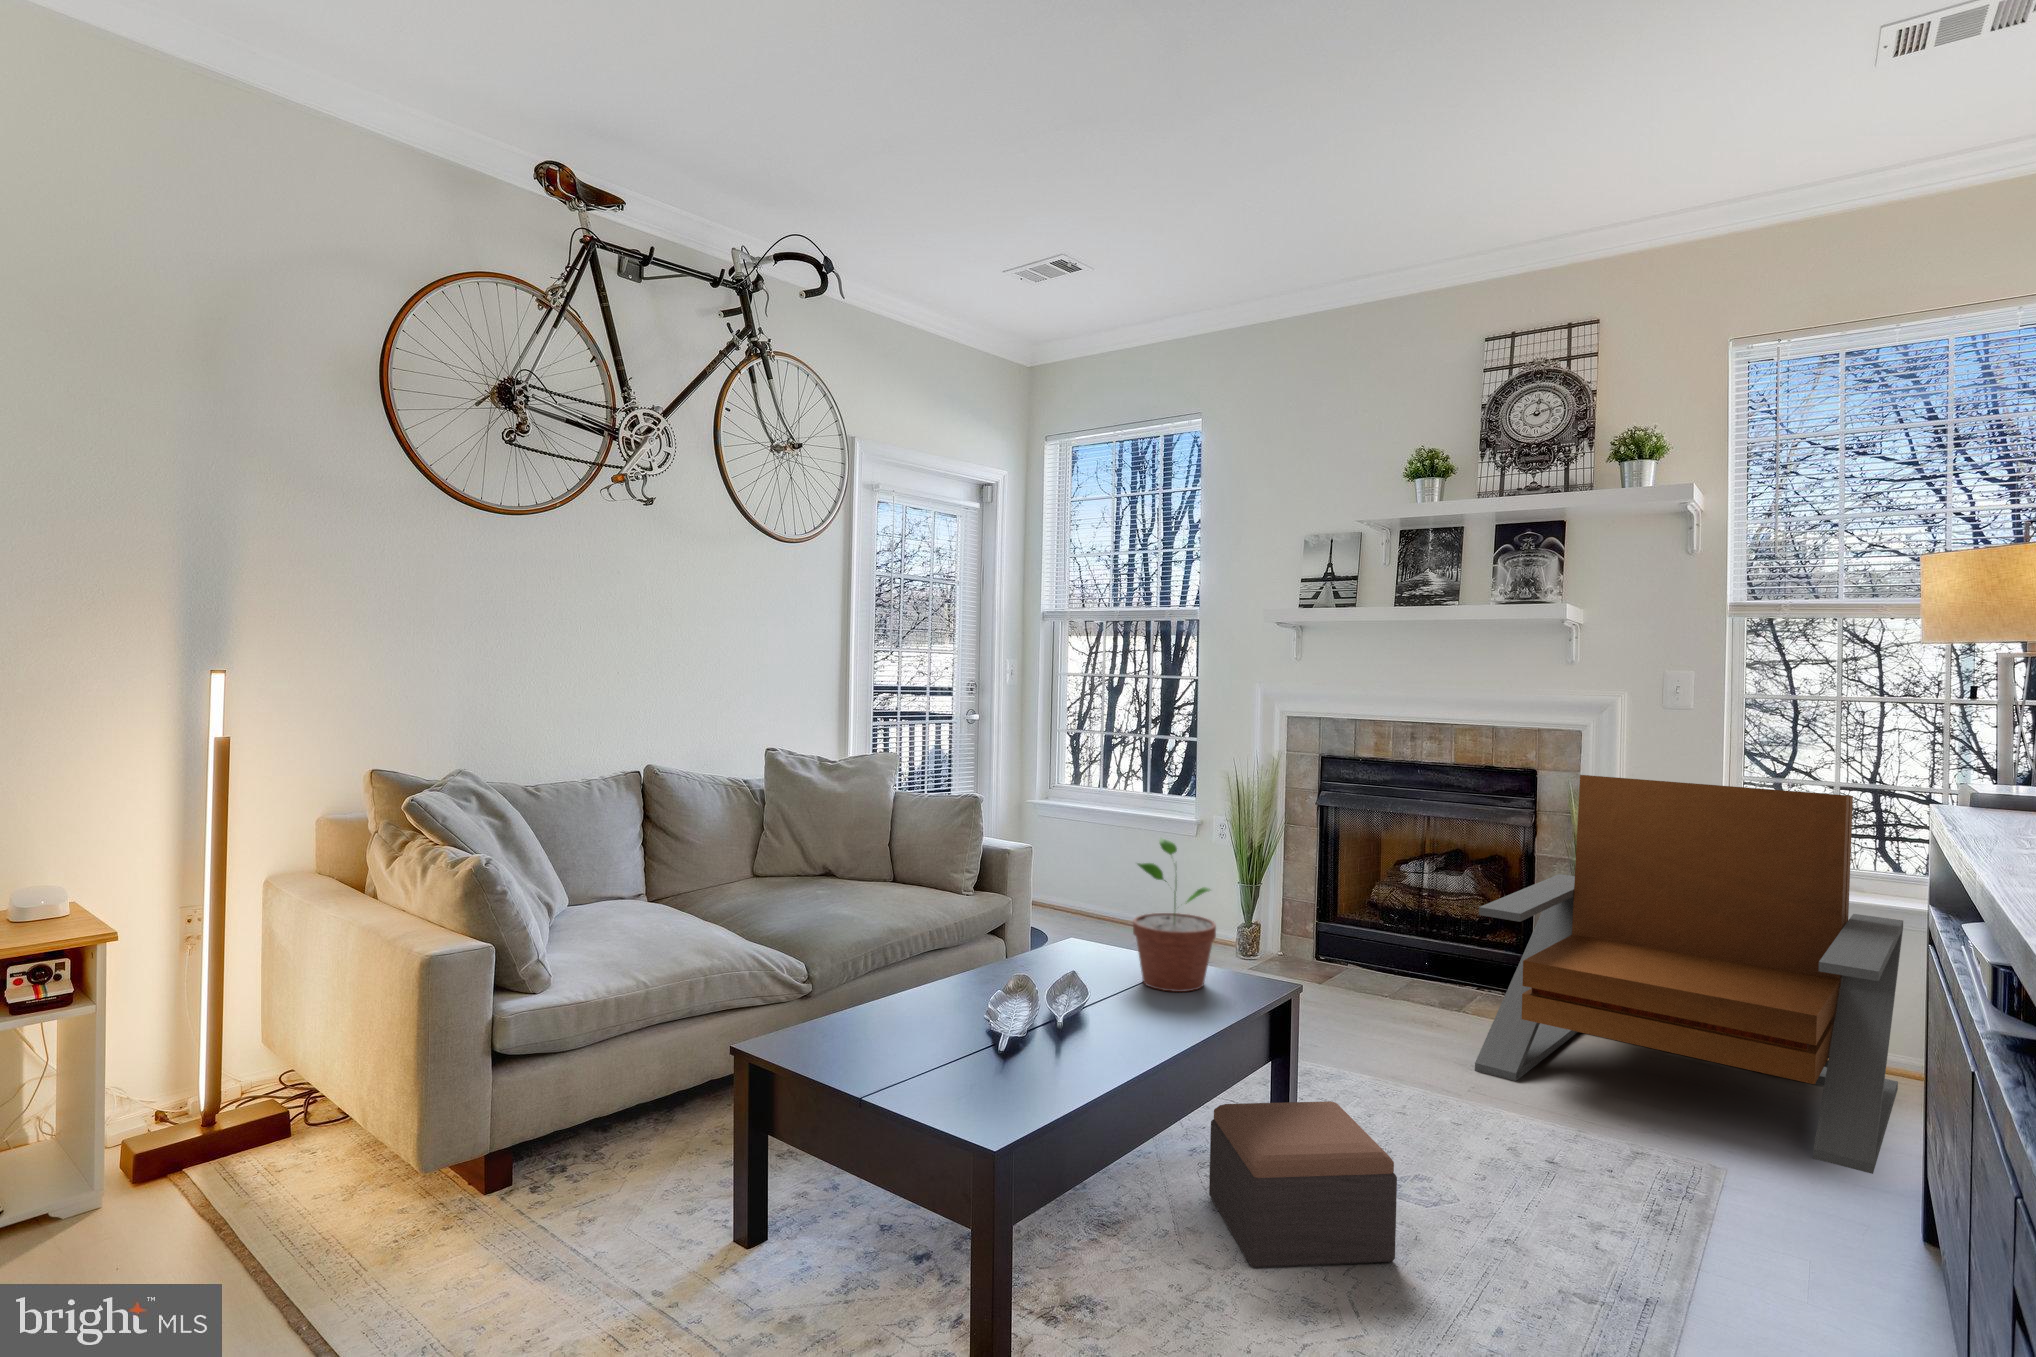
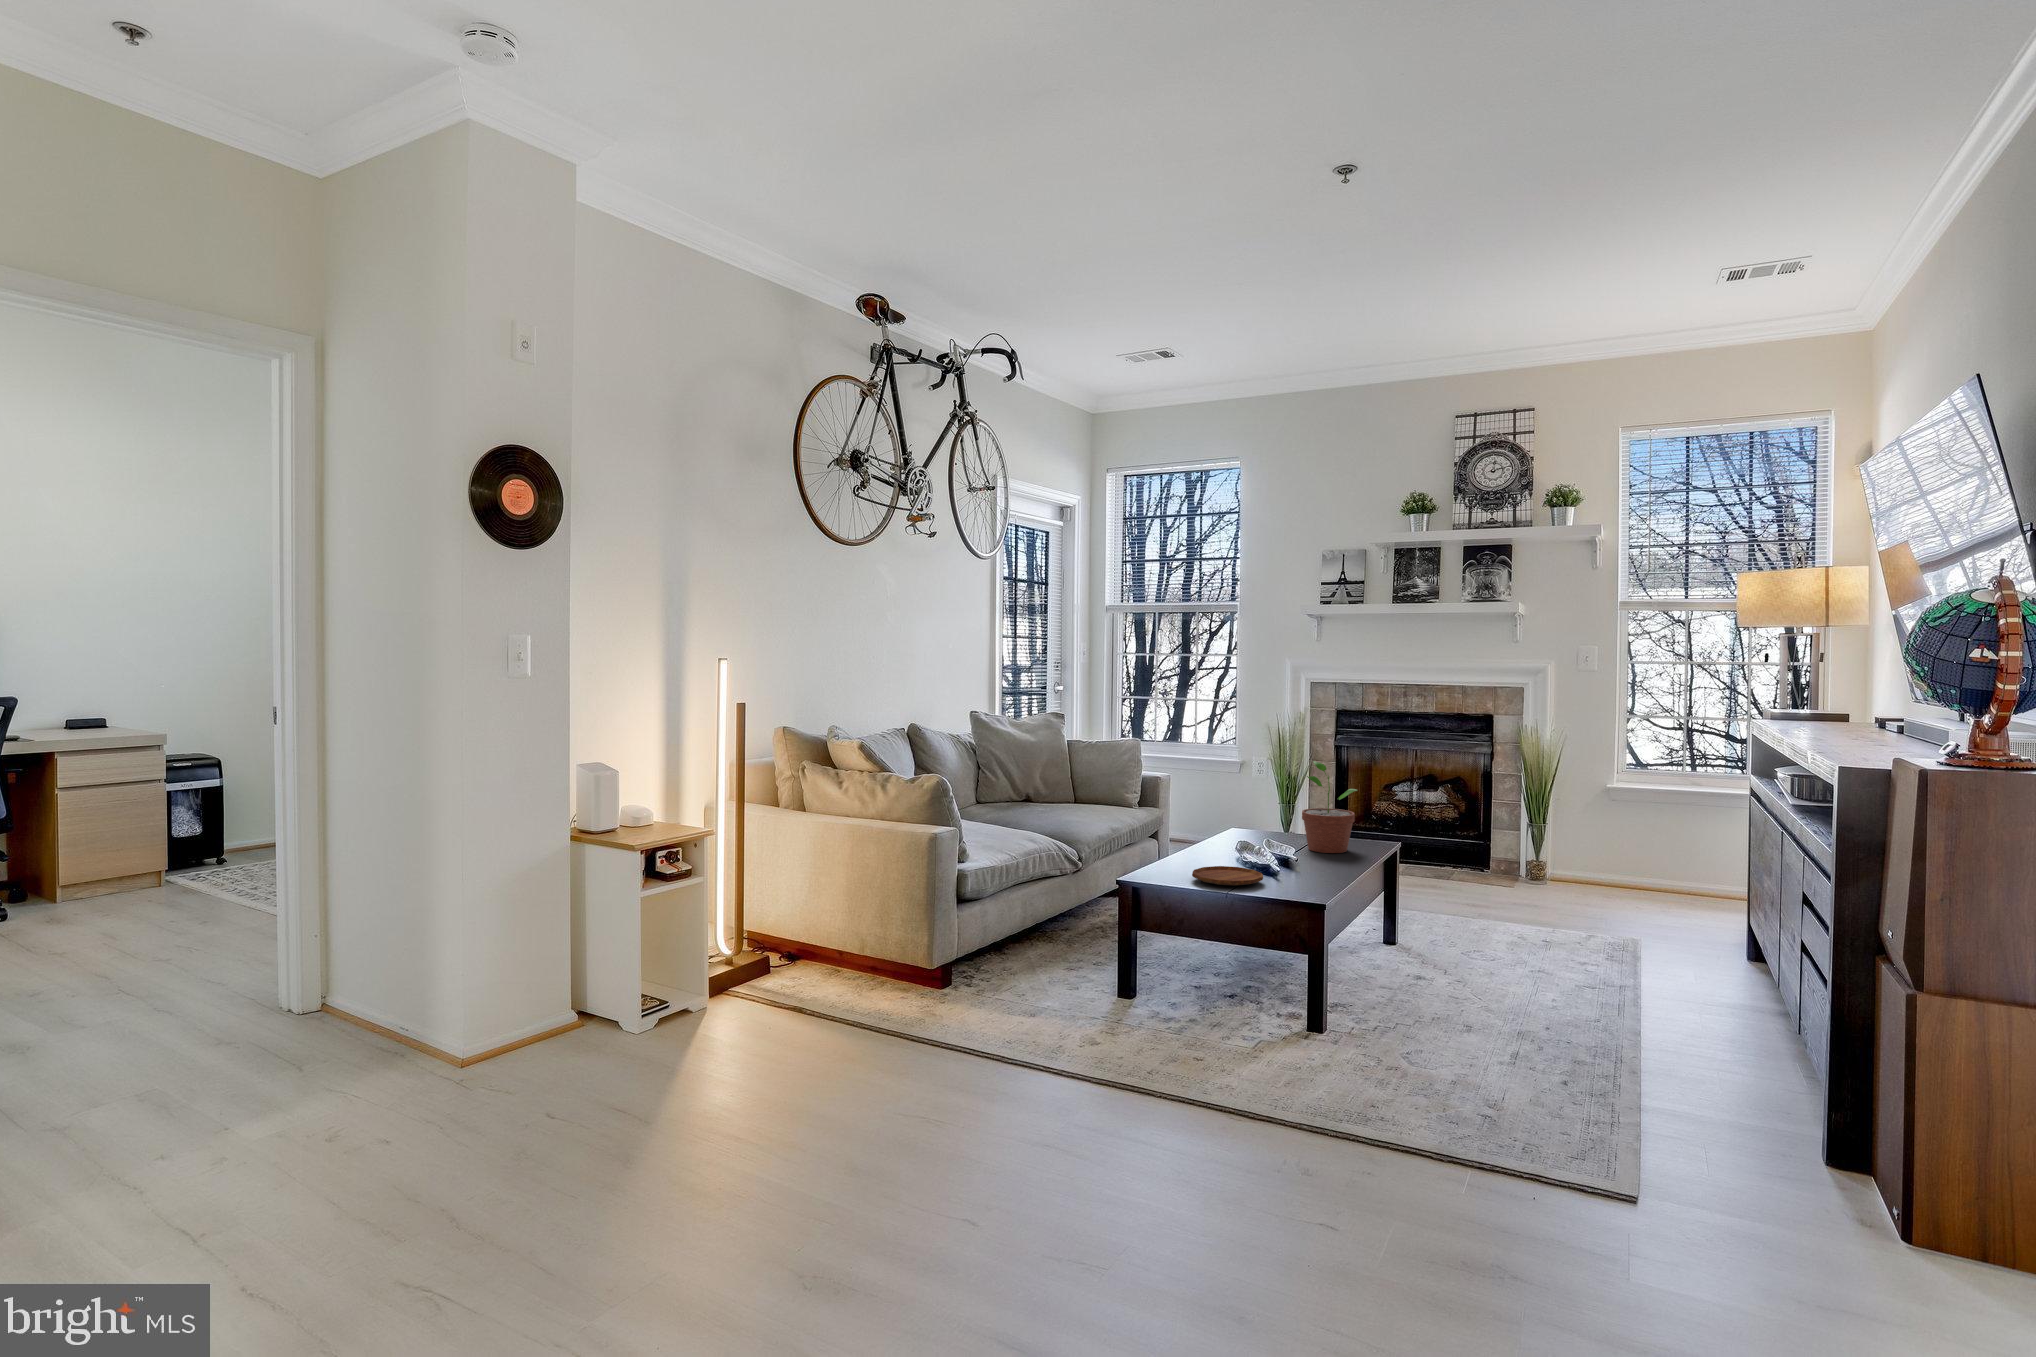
lounge chair: present [1475,775,1903,1174] -> none [1477,717,1726,940]
tray: none [852,1017,975,1064] -> present [1192,866,1263,885]
footstool: present [1209,1101,1397,1268] -> none [1371,908,1490,990]

